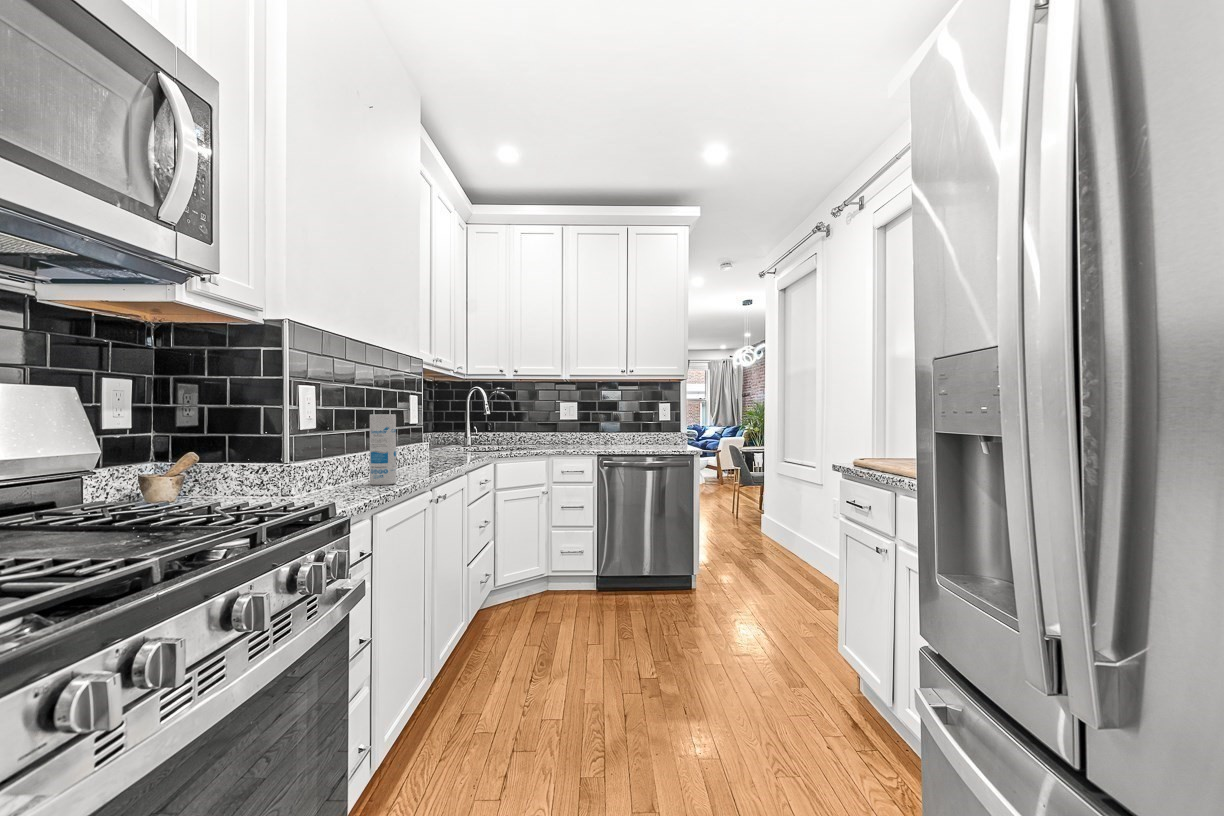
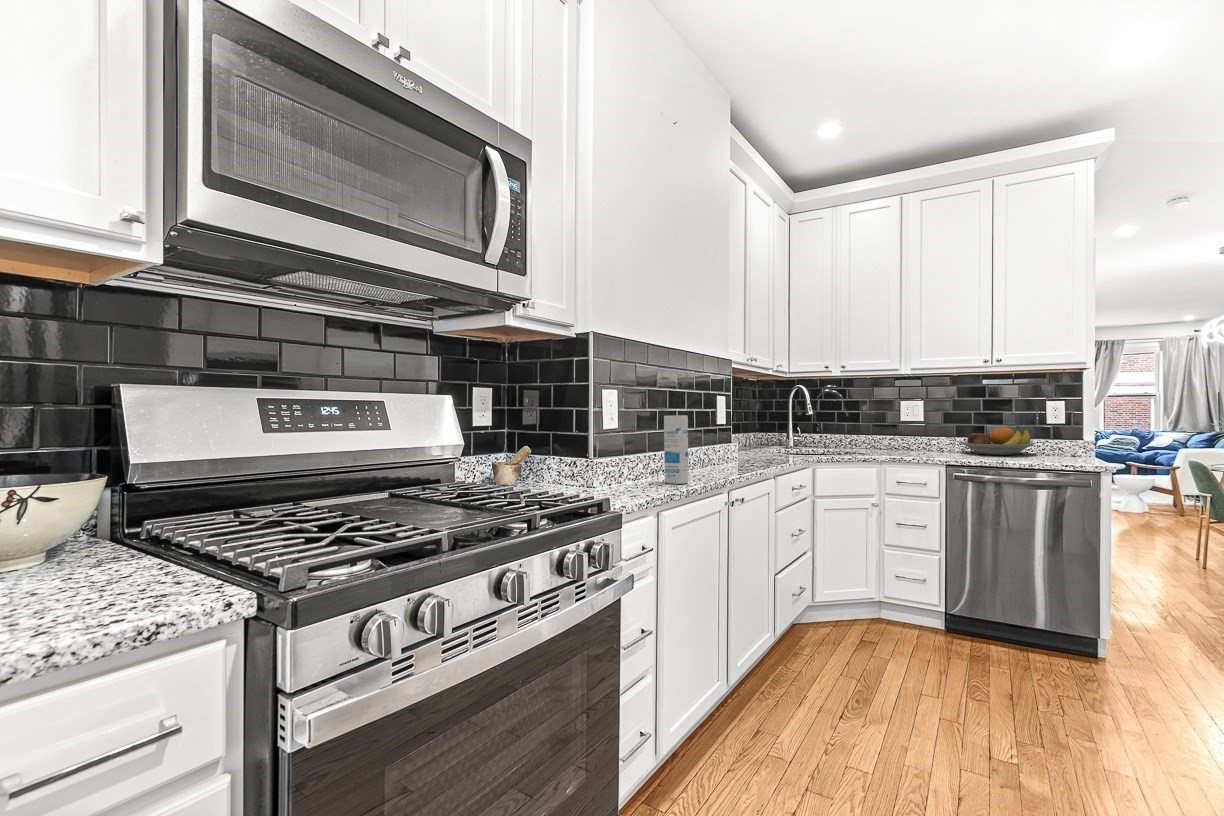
fruit bowl: none [604,424,654,446] -> present [960,427,1035,455]

